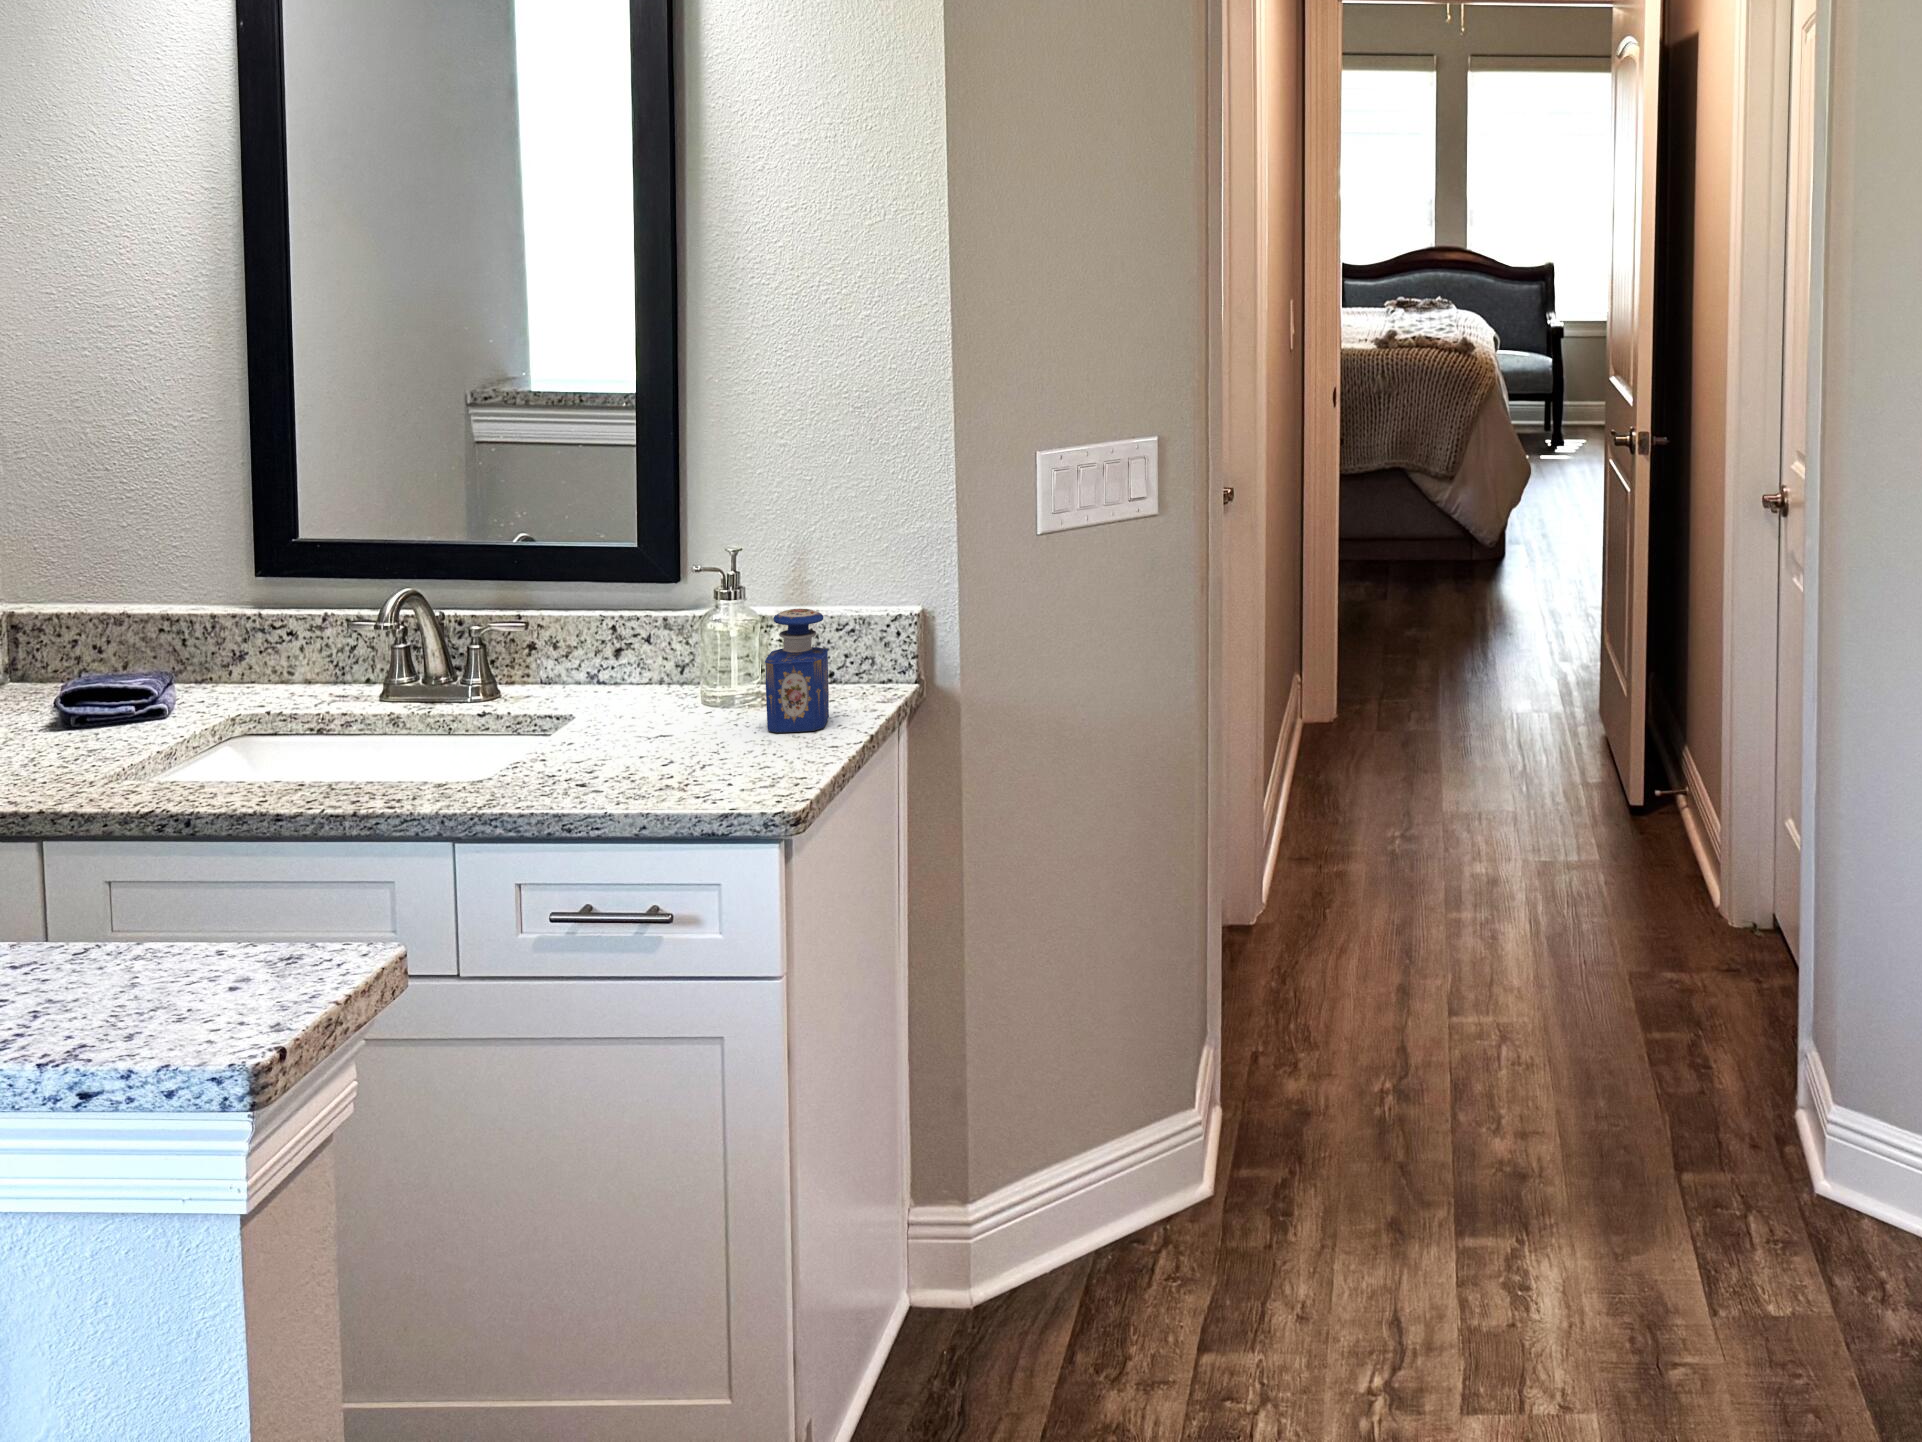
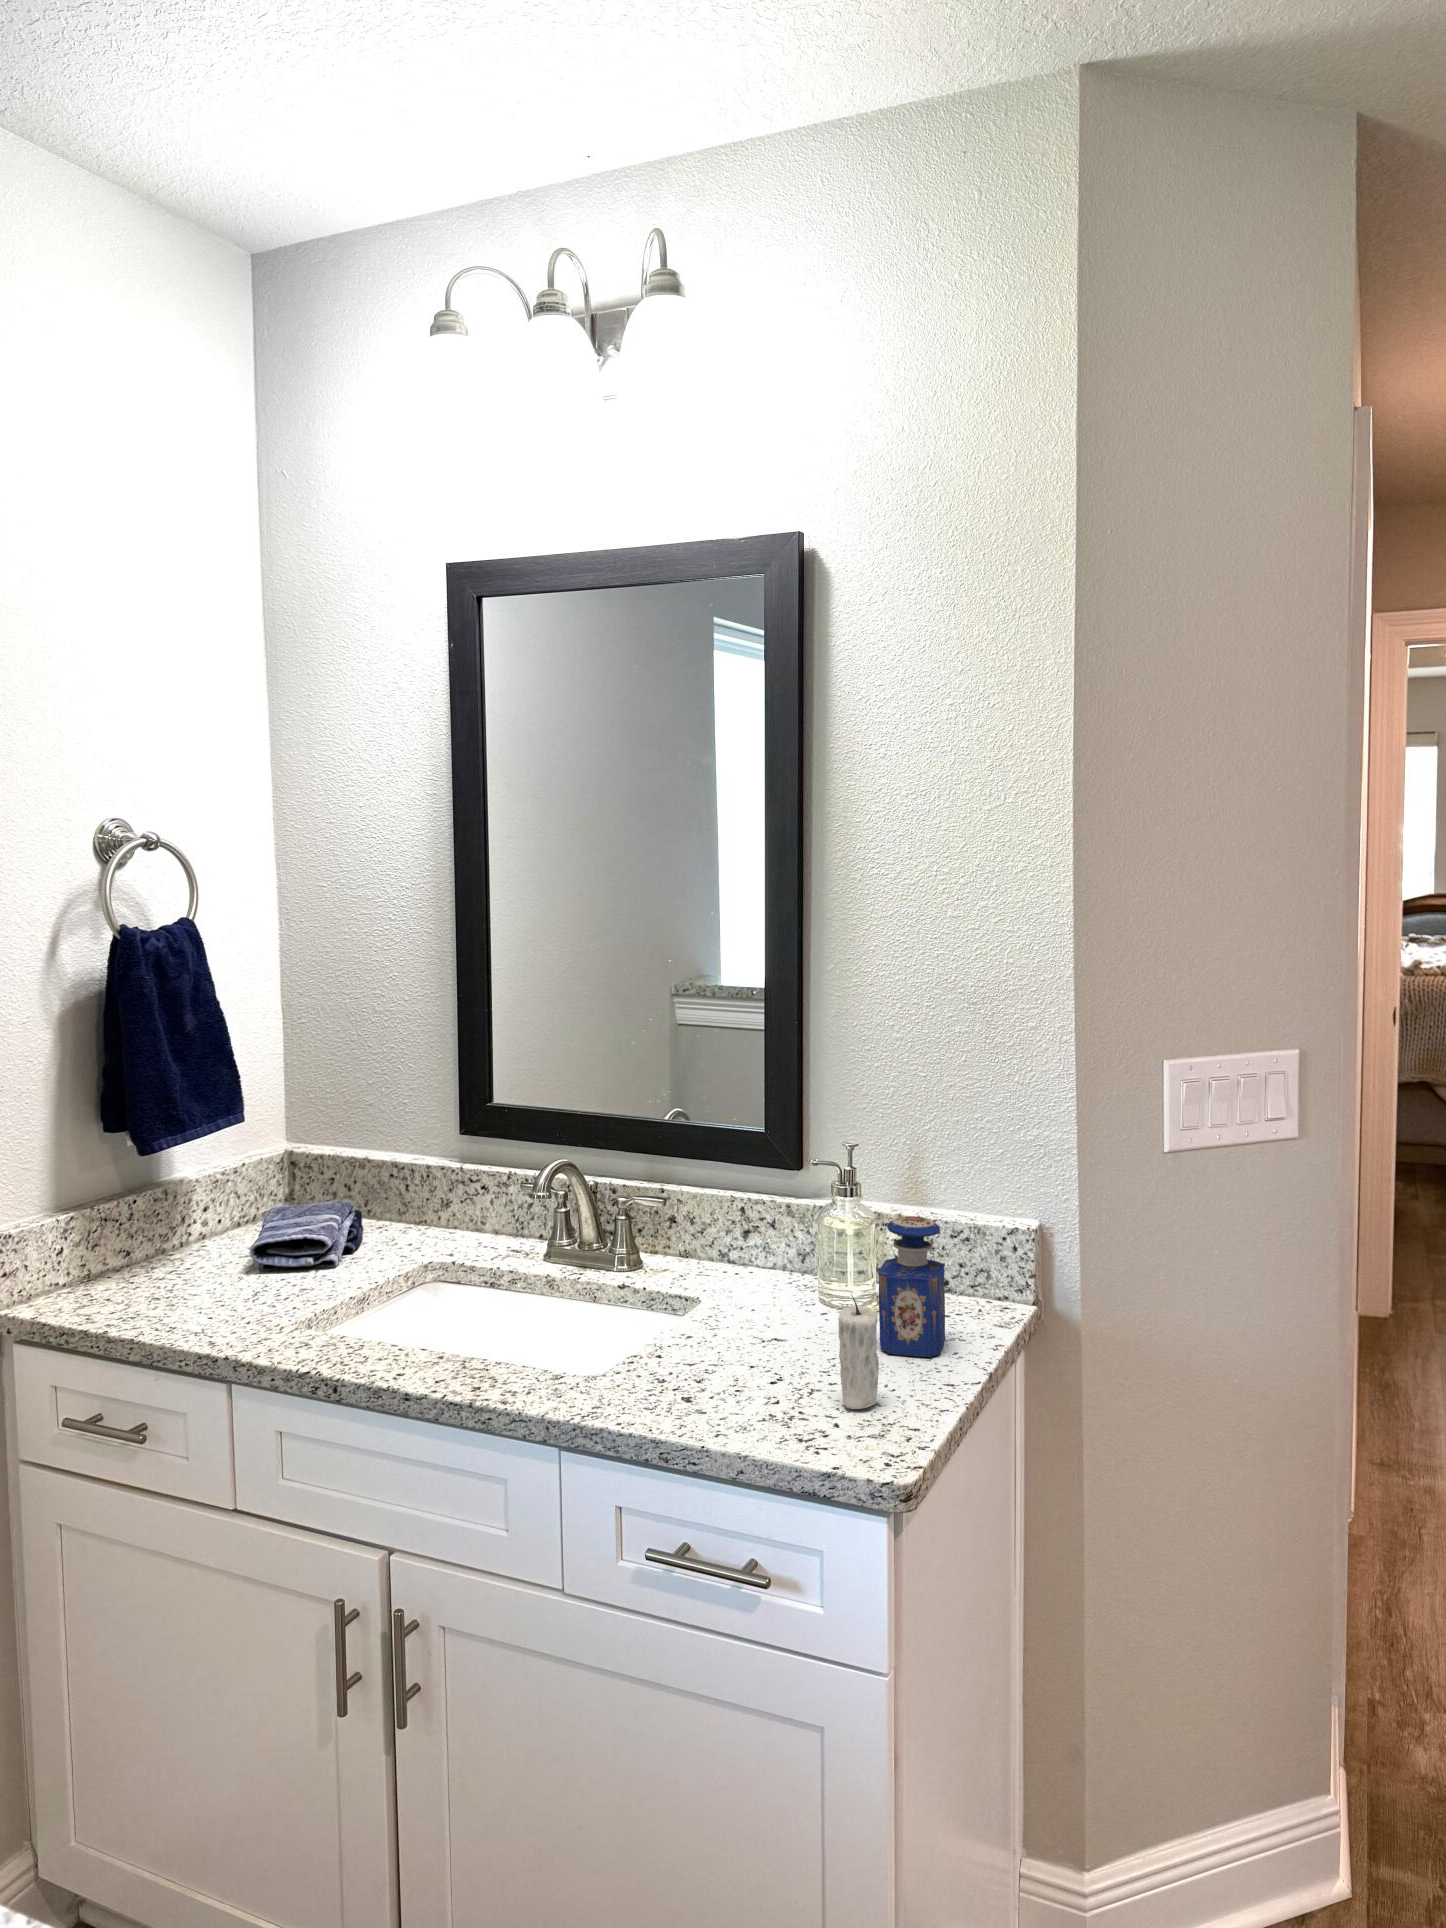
candle: none [731,670,769,772] -> present [838,1296,879,1409]

